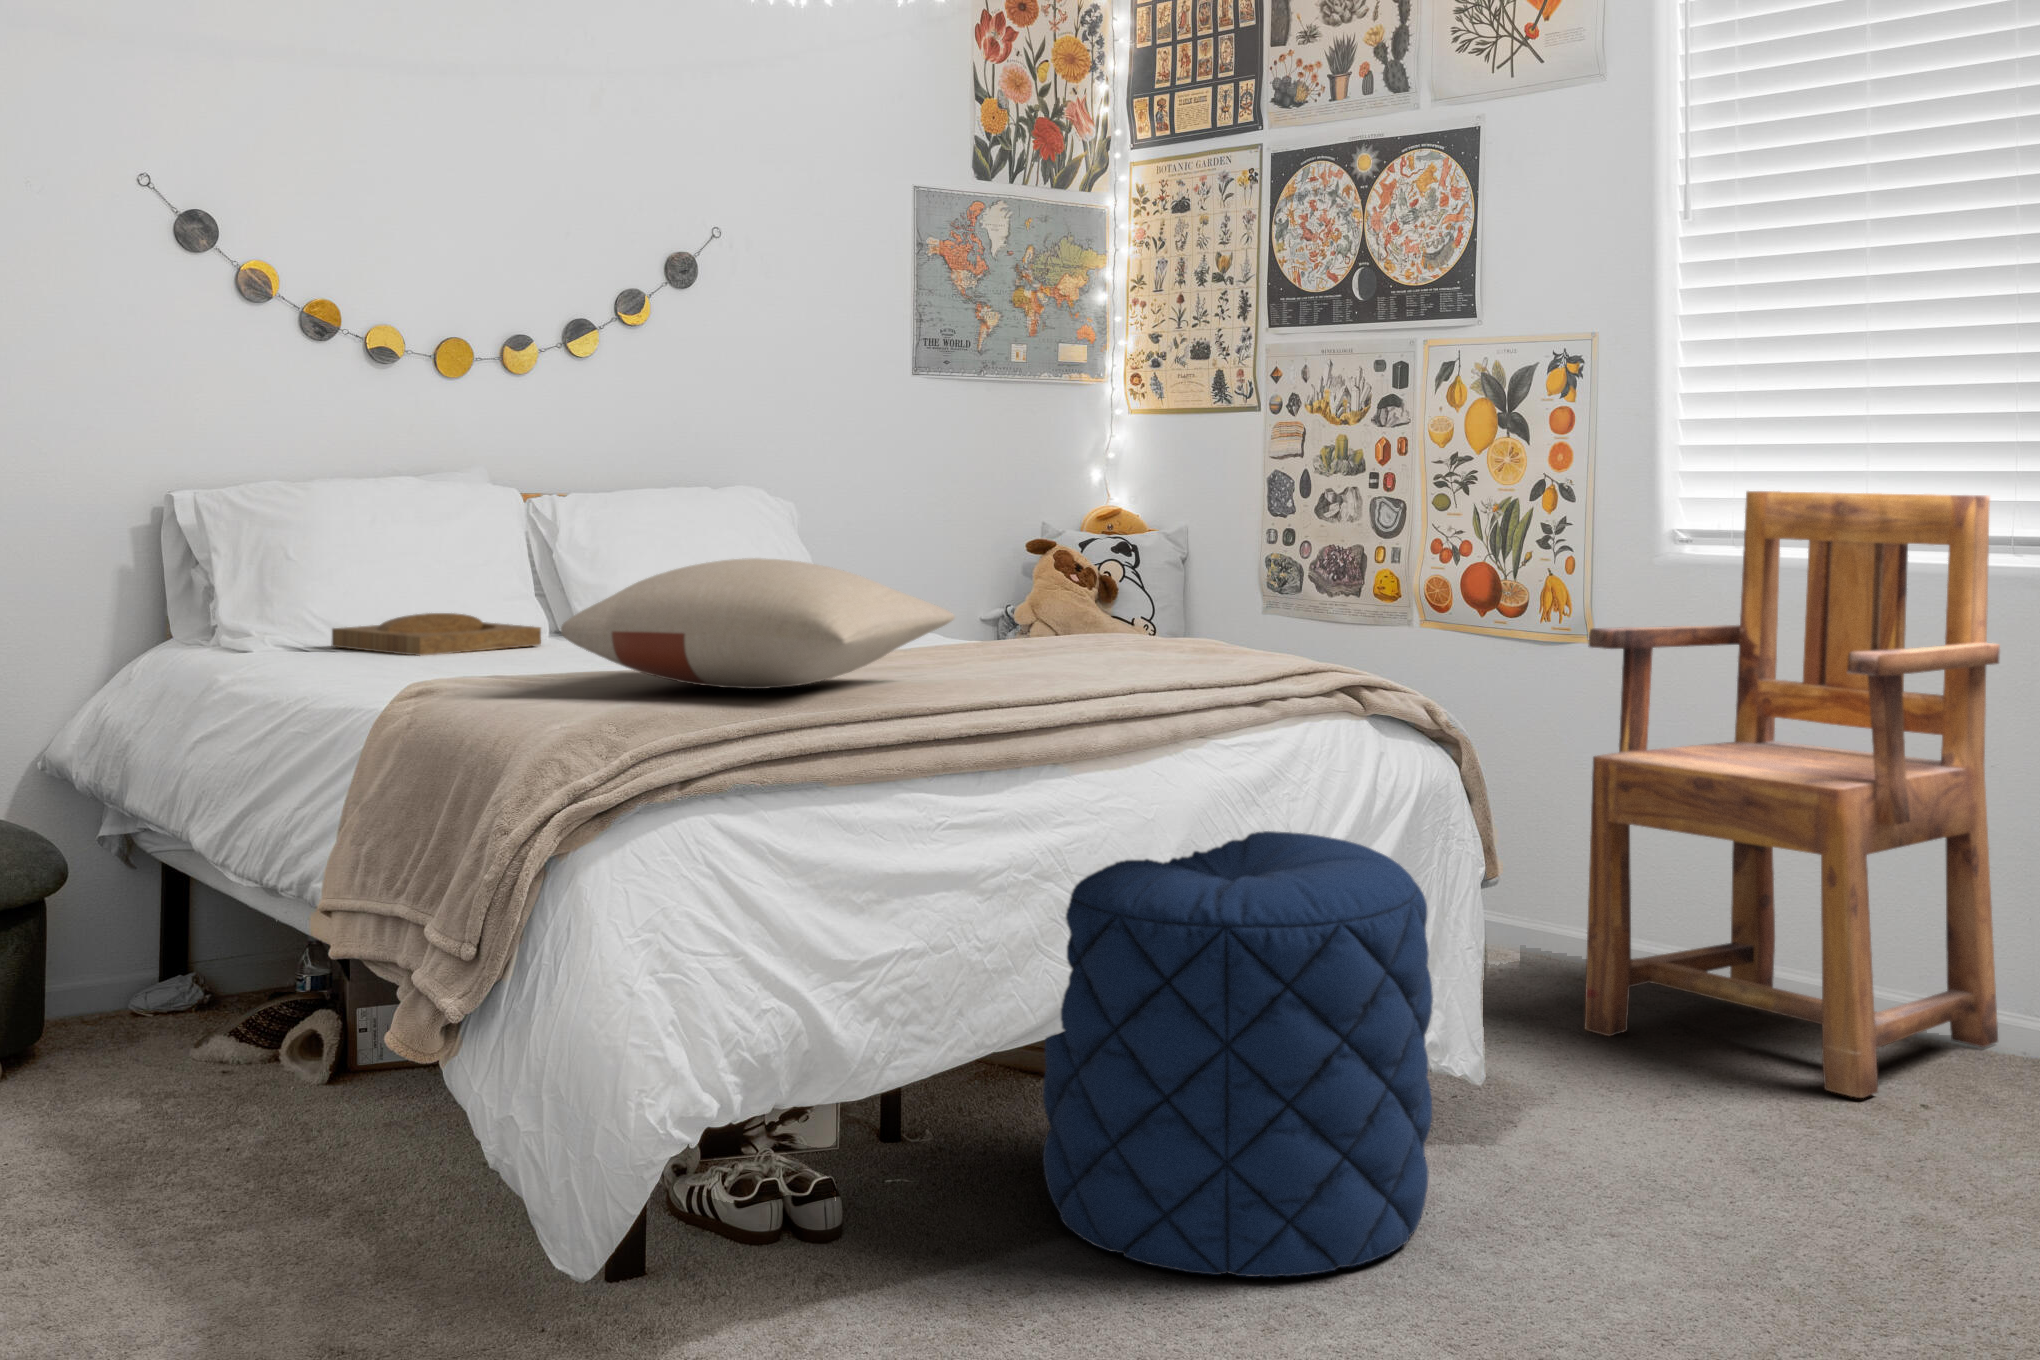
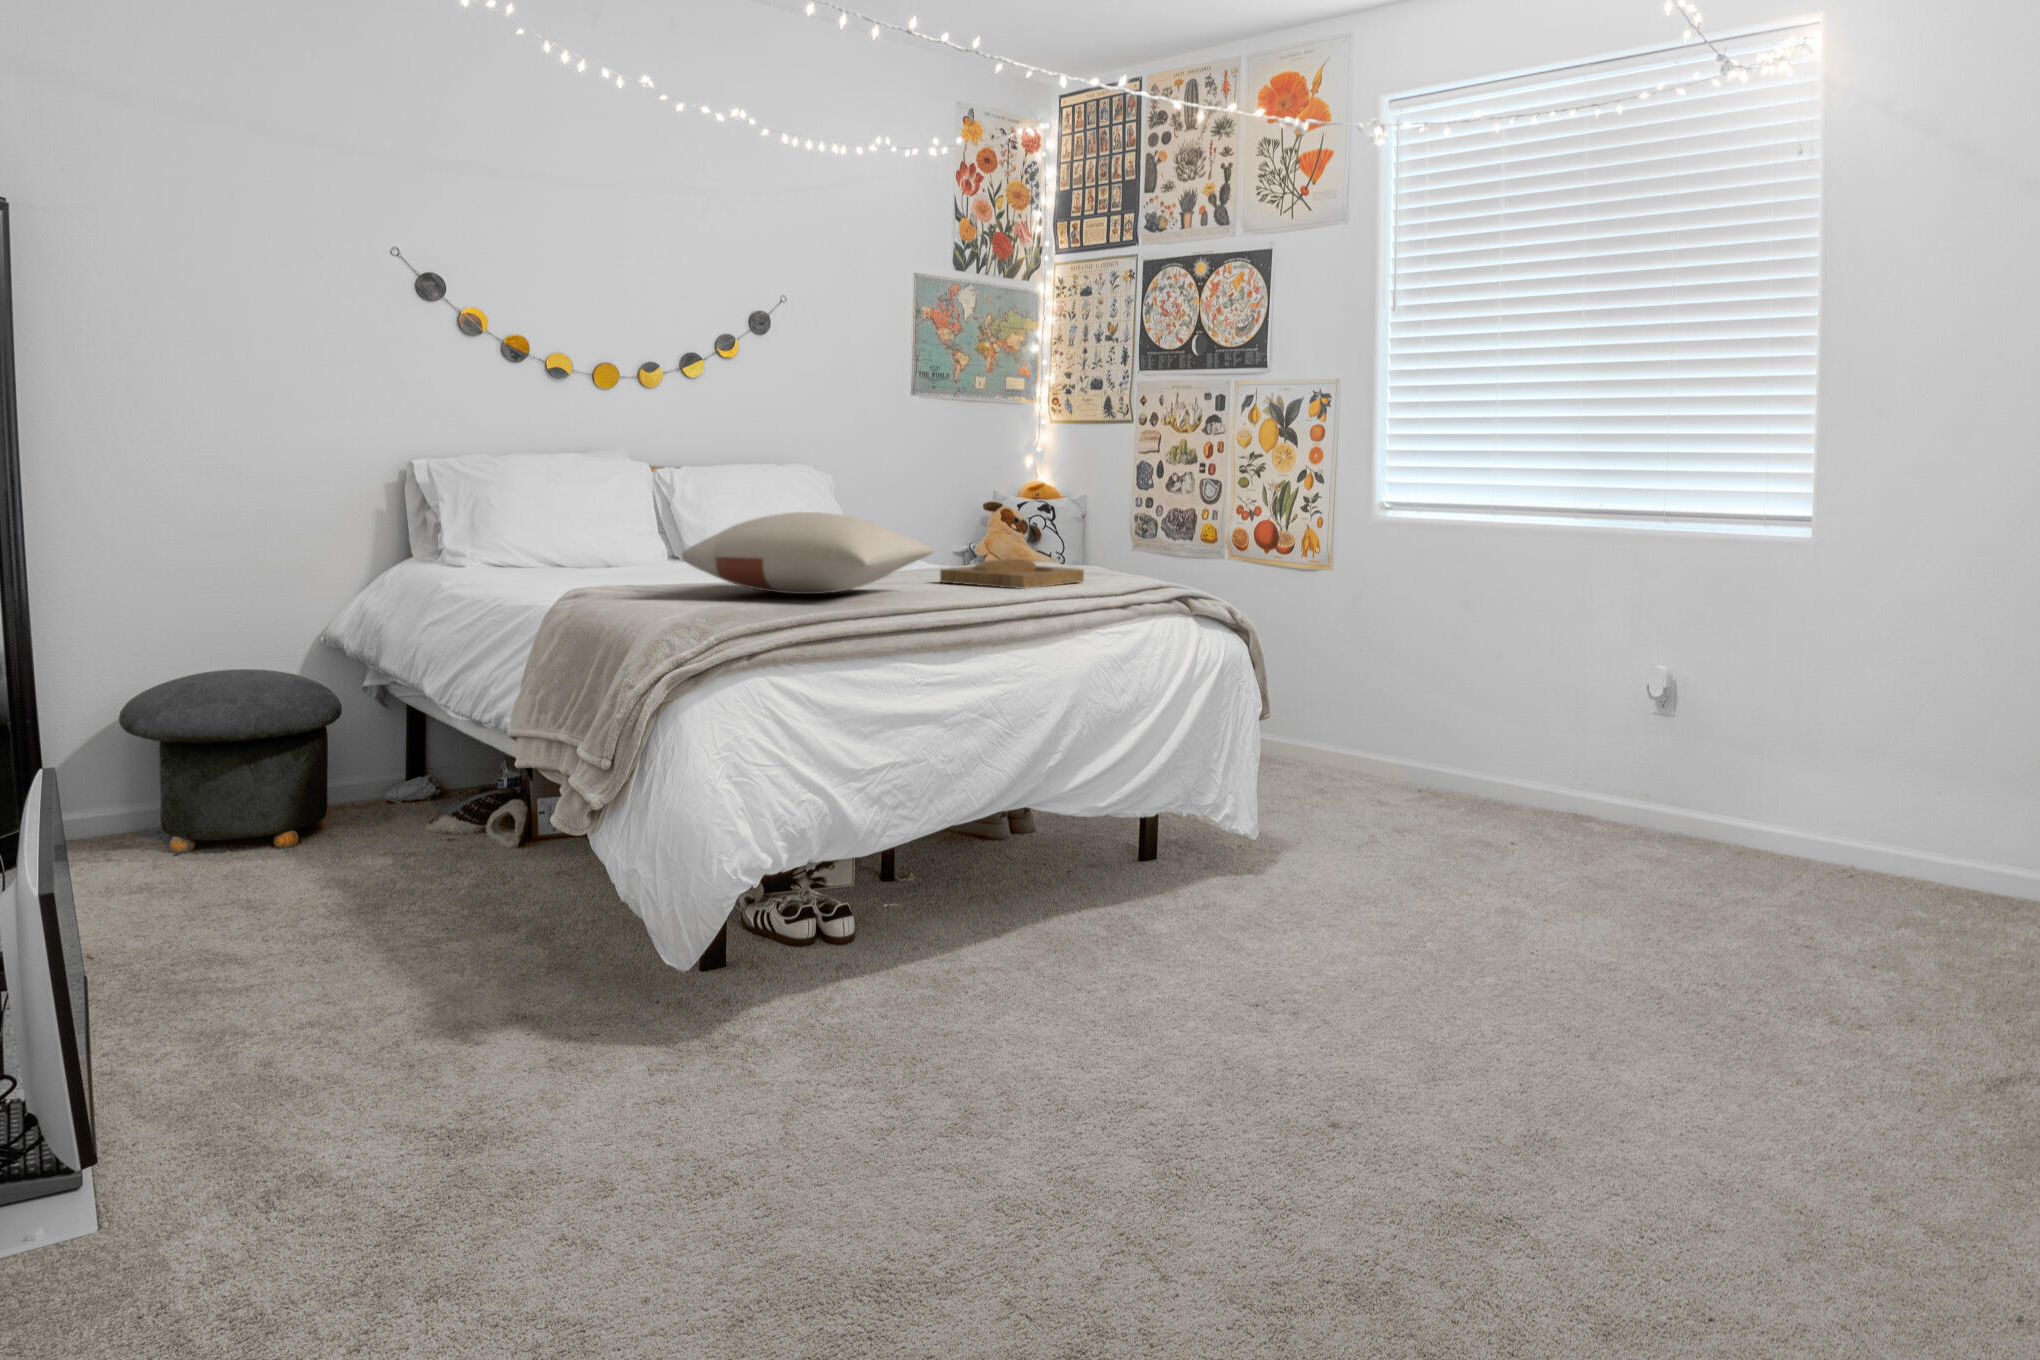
armchair: present [1584,491,2000,1098] -> none [1319,479,1566,844]
tray: present [332,613,541,656] -> present [940,559,1084,589]
pouf: present [1043,831,1433,1277] -> none [983,683,1220,951]

